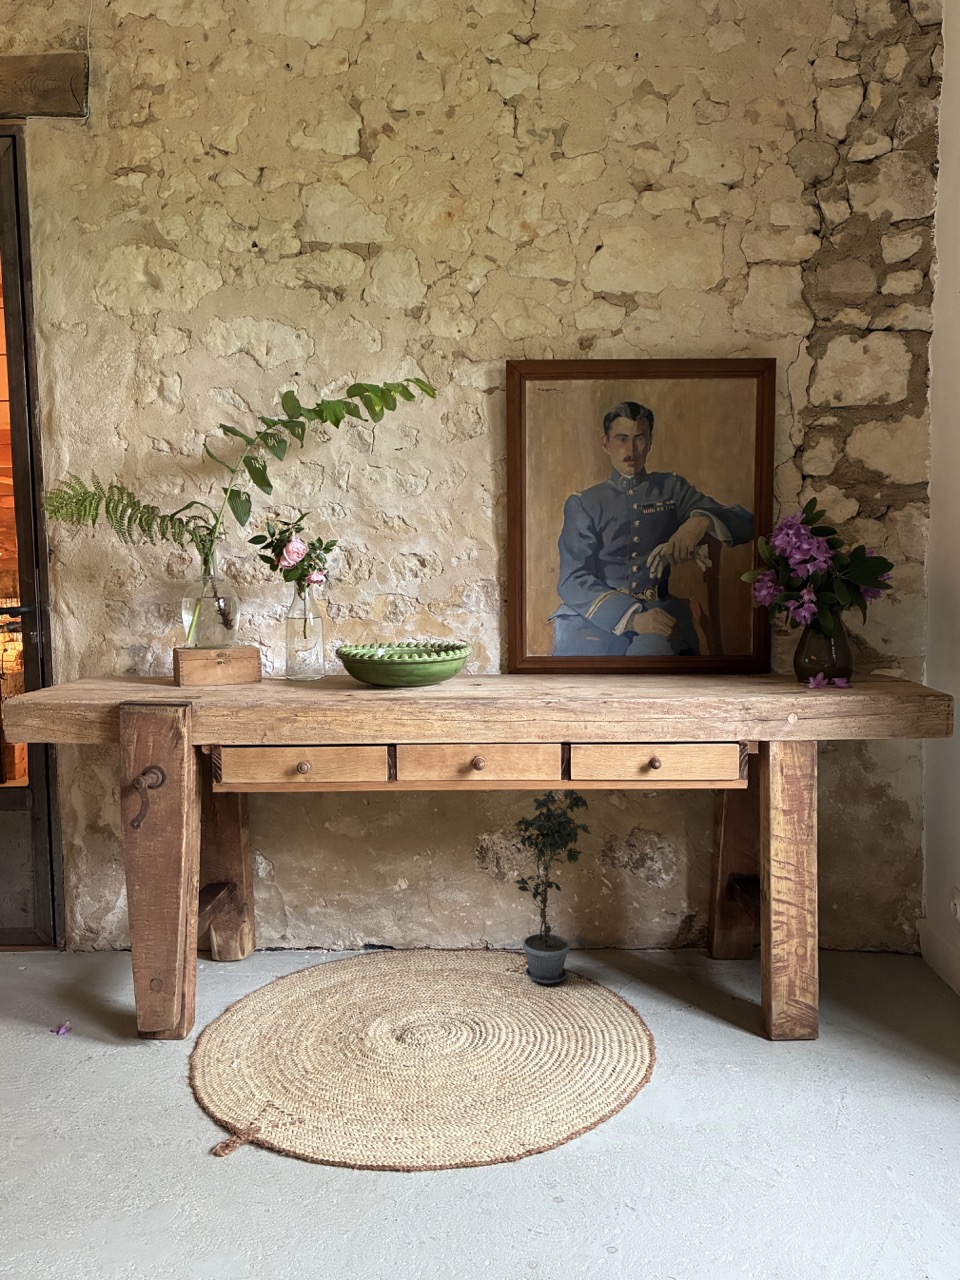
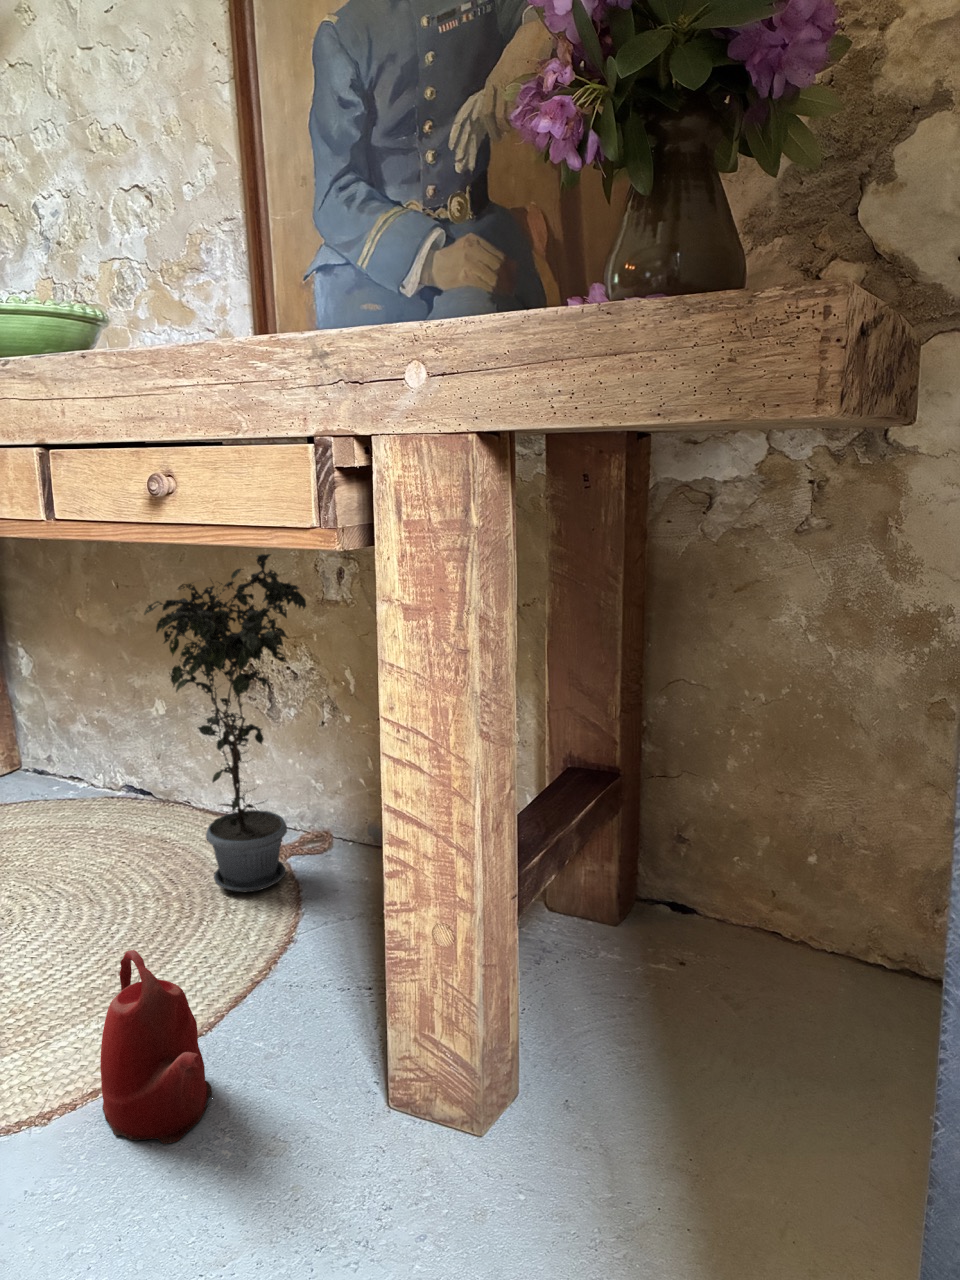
watering can: none [642,993,756,1083] -> present [100,950,212,1144]

